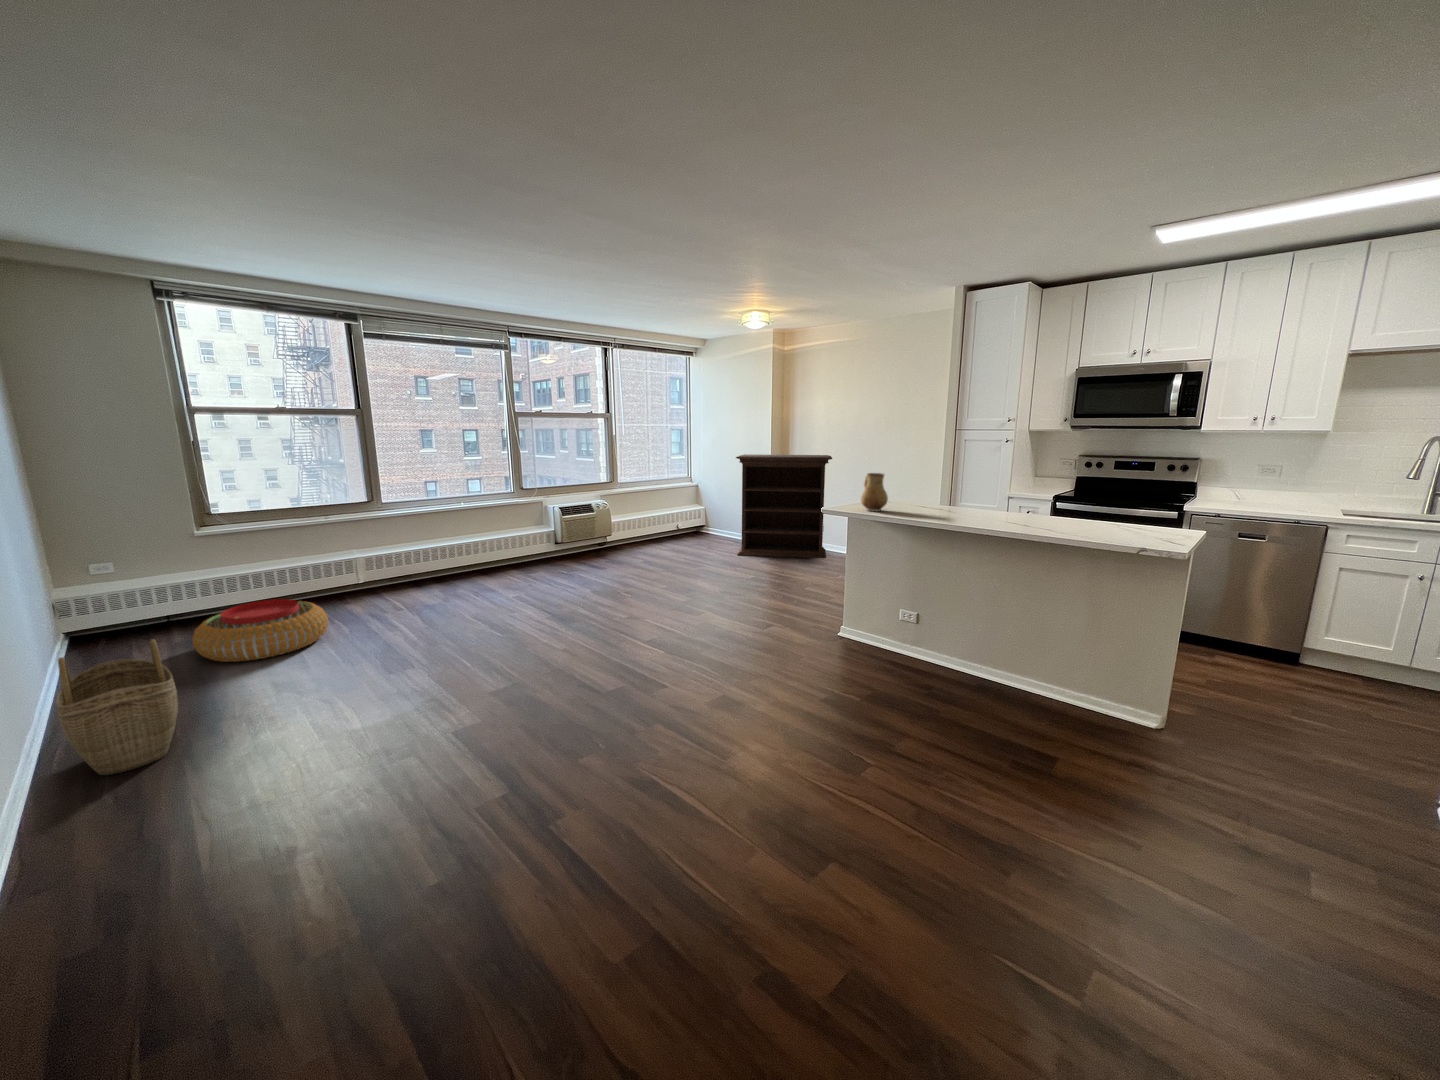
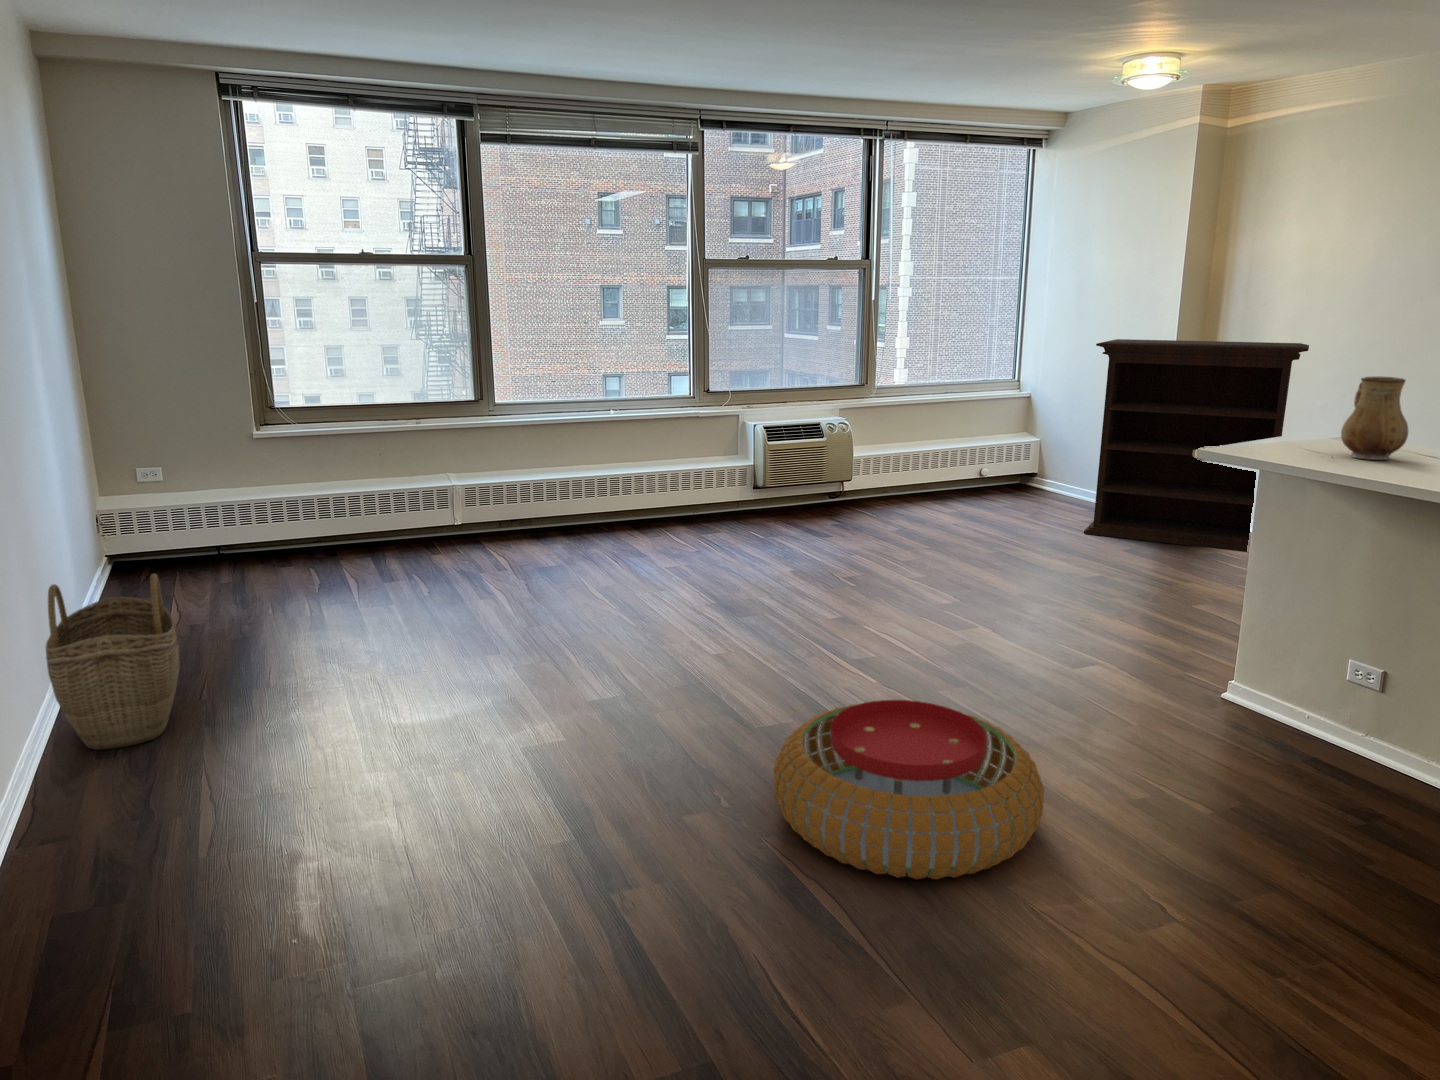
pouf: present [192,599,328,662] -> present [773,700,1044,879]

